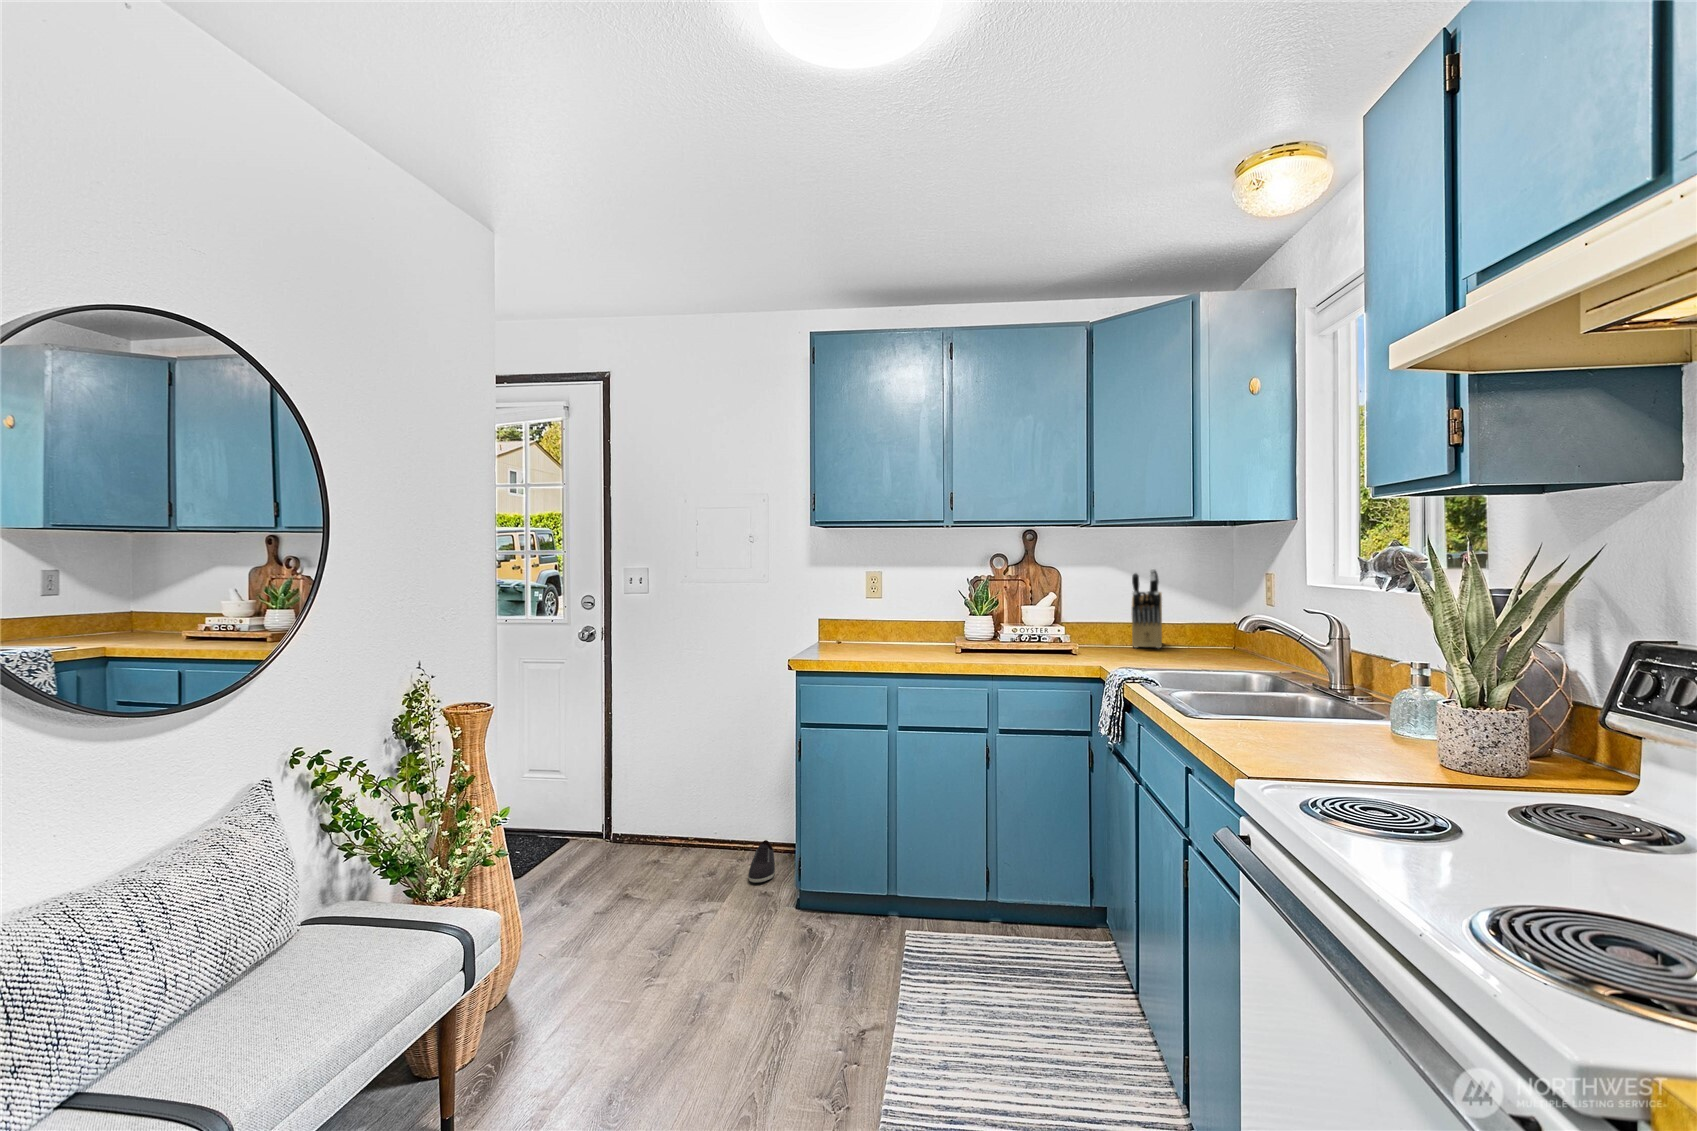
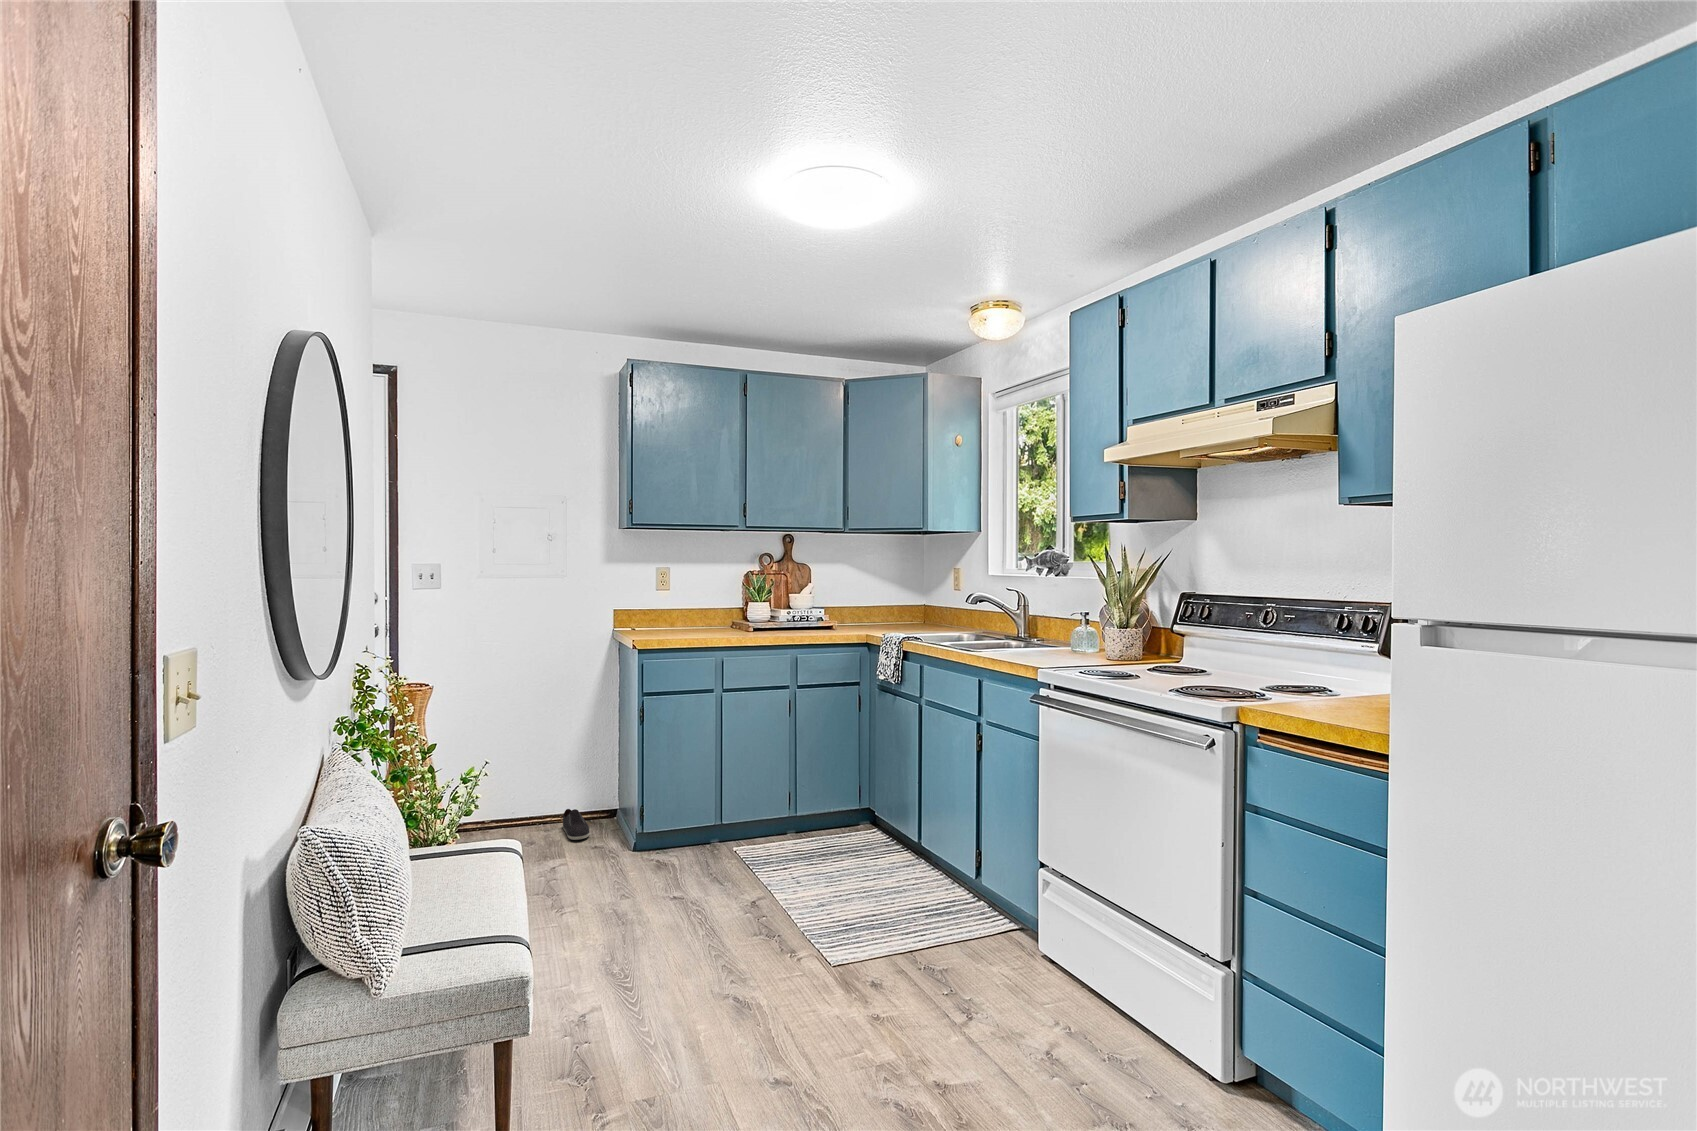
knife block: present [1132,569,1162,648] -> none [854,567,884,626]

